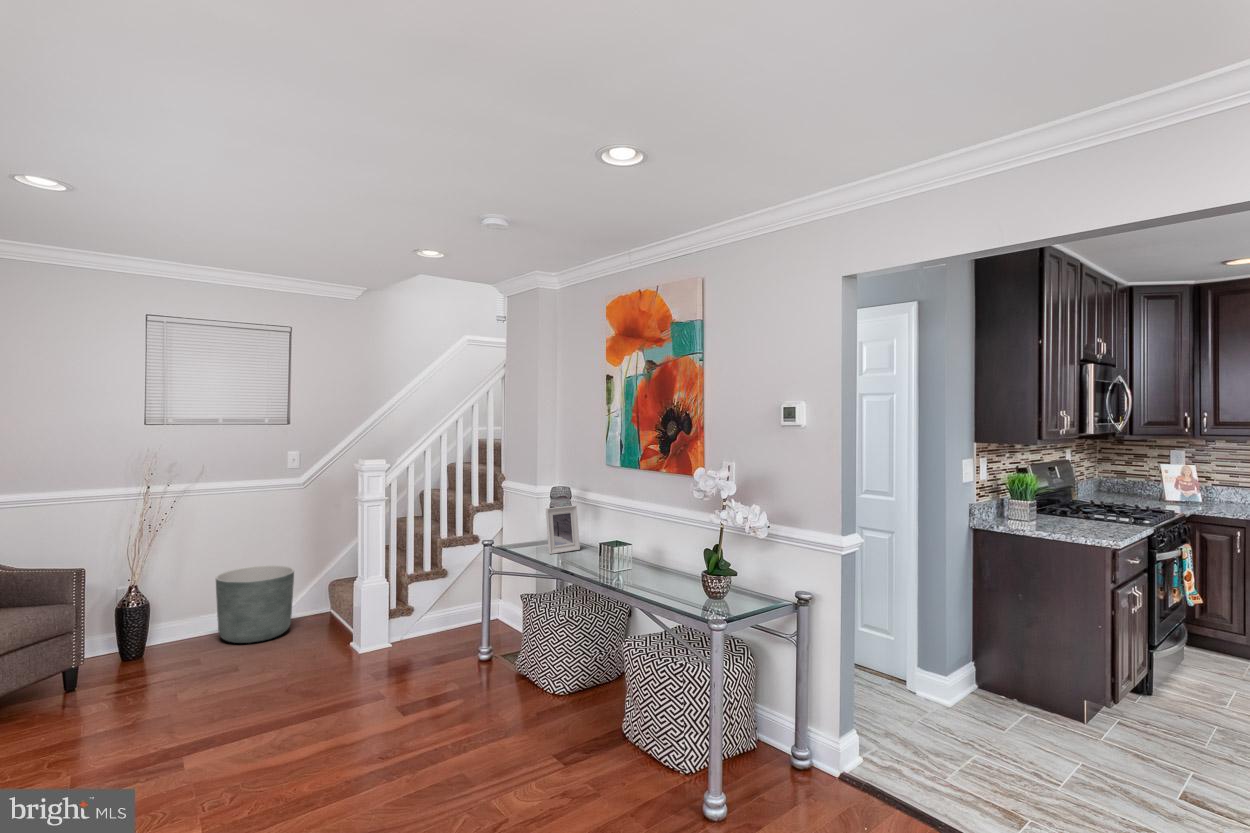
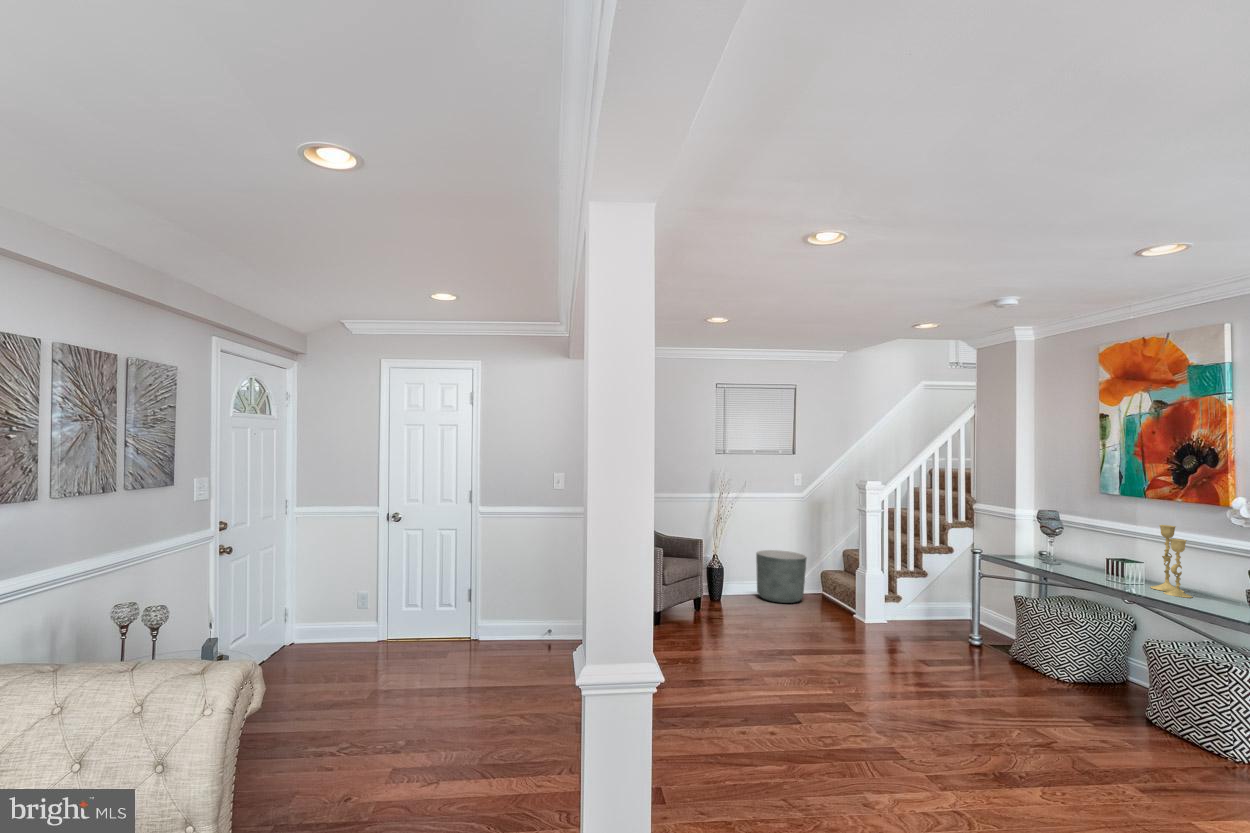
candlestick: none [631,503,663,587] -> present [1150,525,1192,598]
picture frame: present [546,506,580,554] -> none [1043,526,1076,565]

